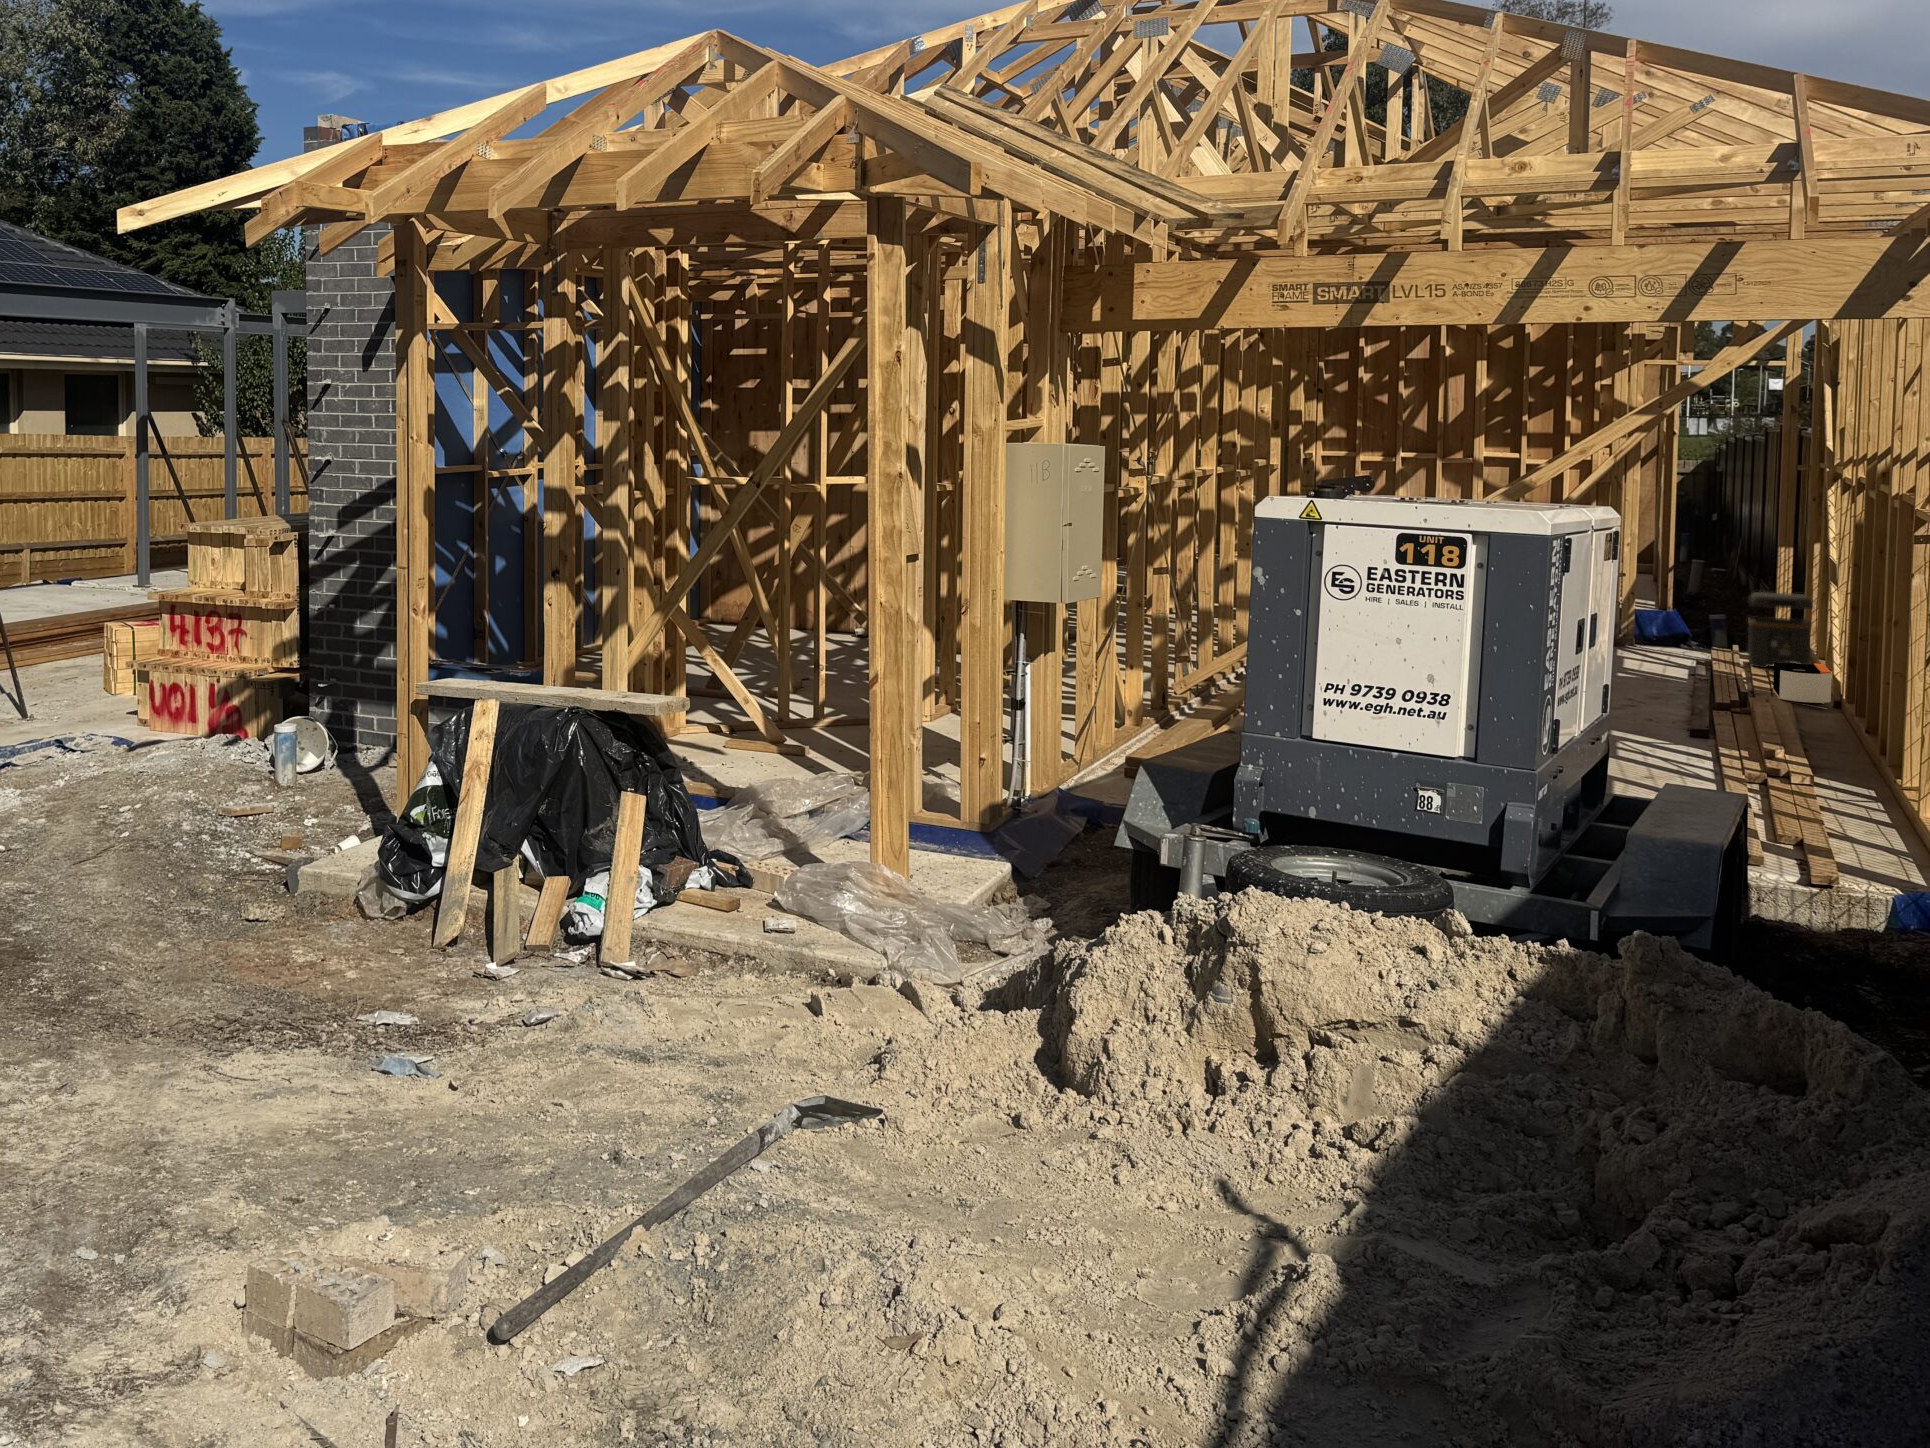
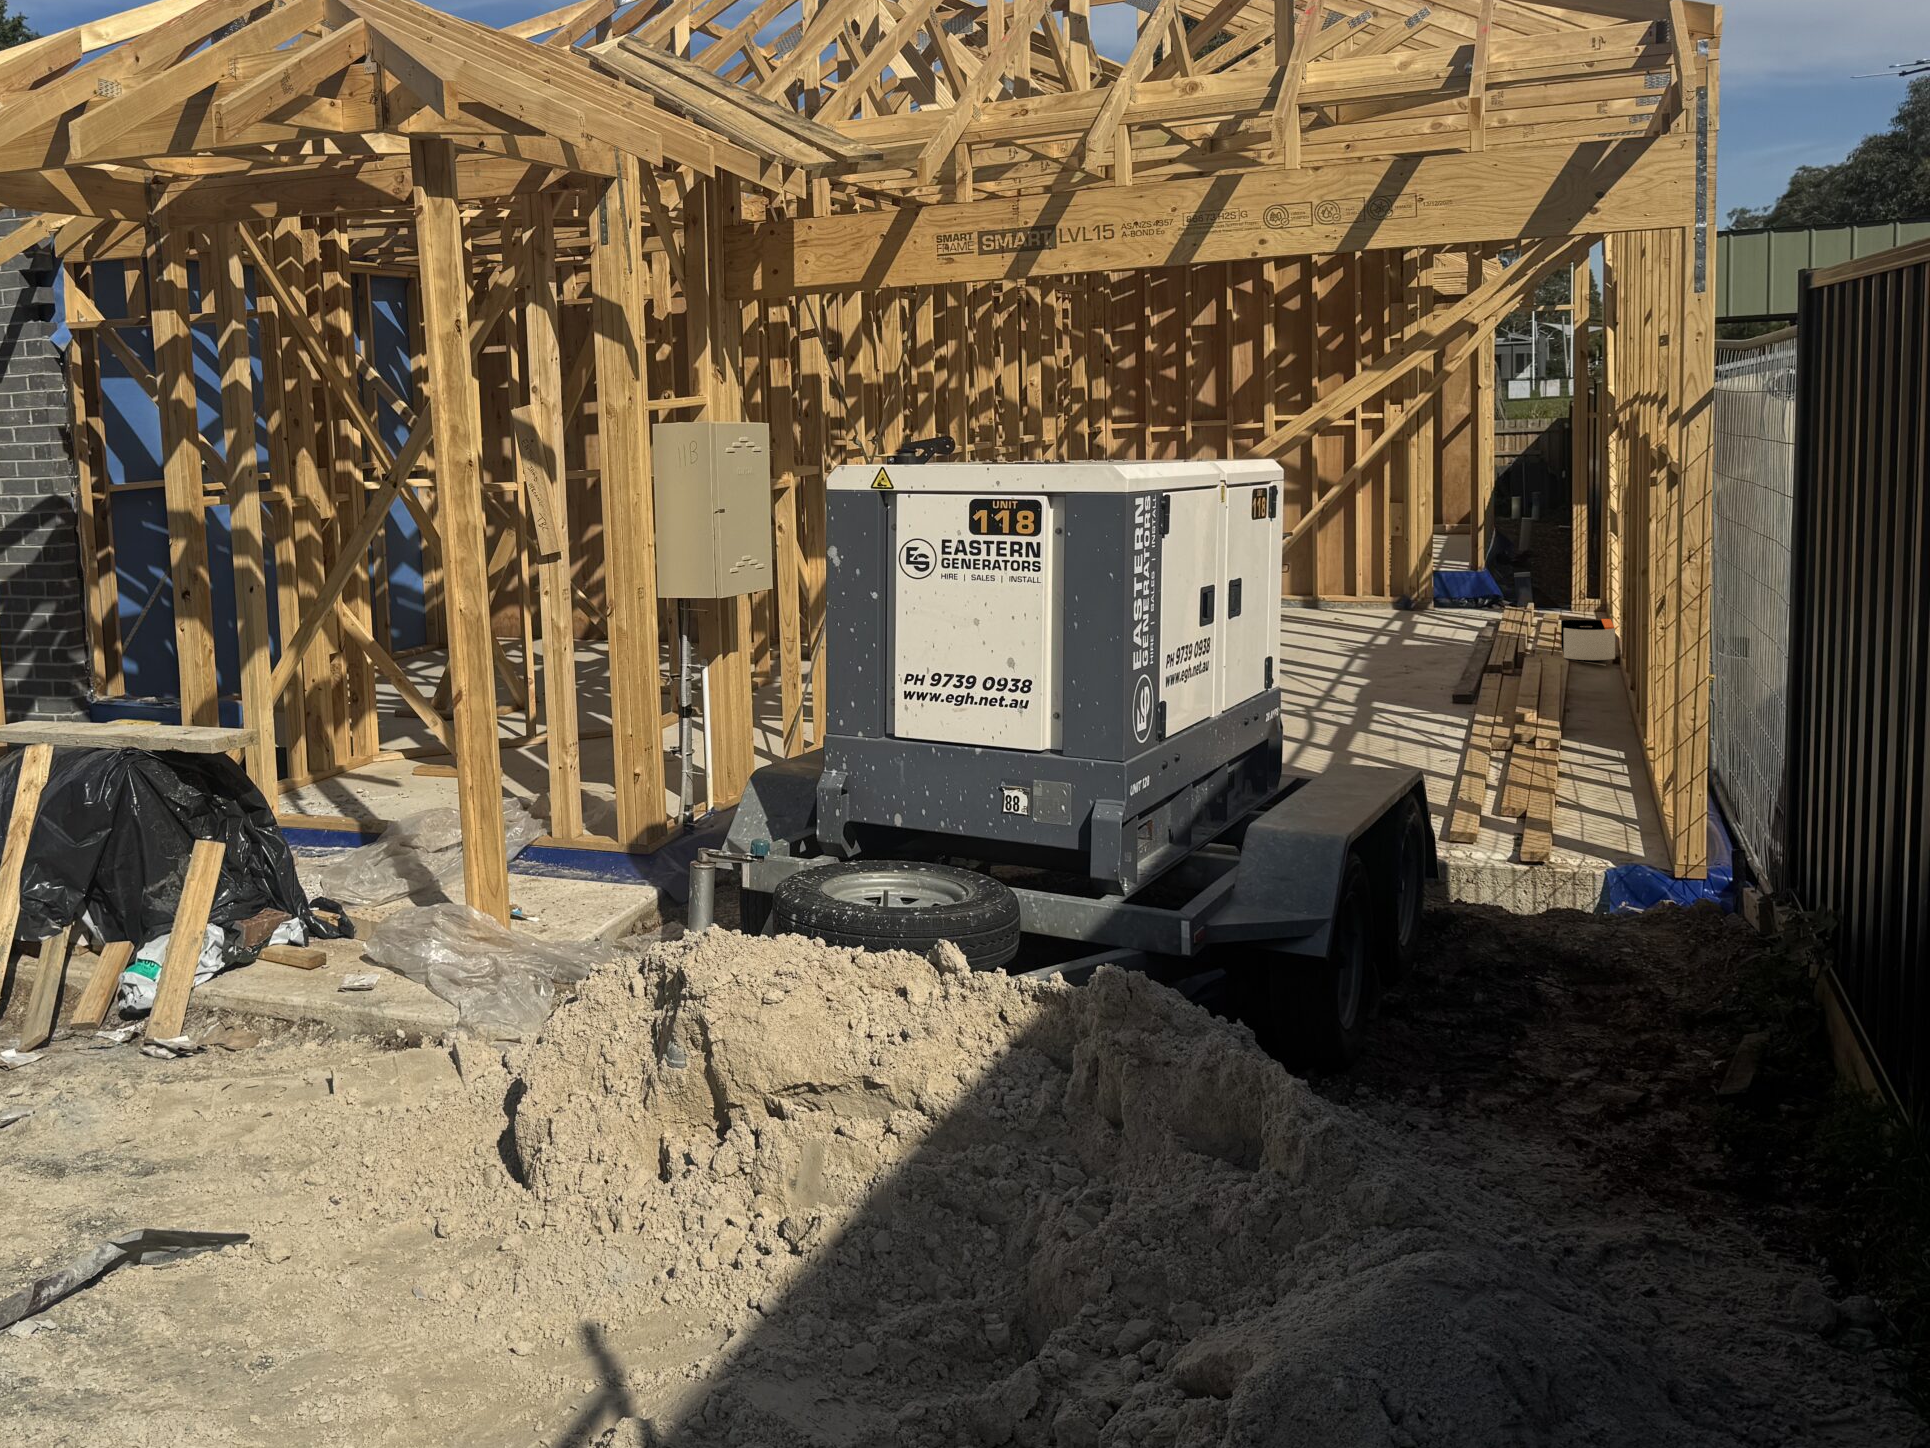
toolbox: present [1748,592,1813,668] -> none [1545,547,1608,626]

